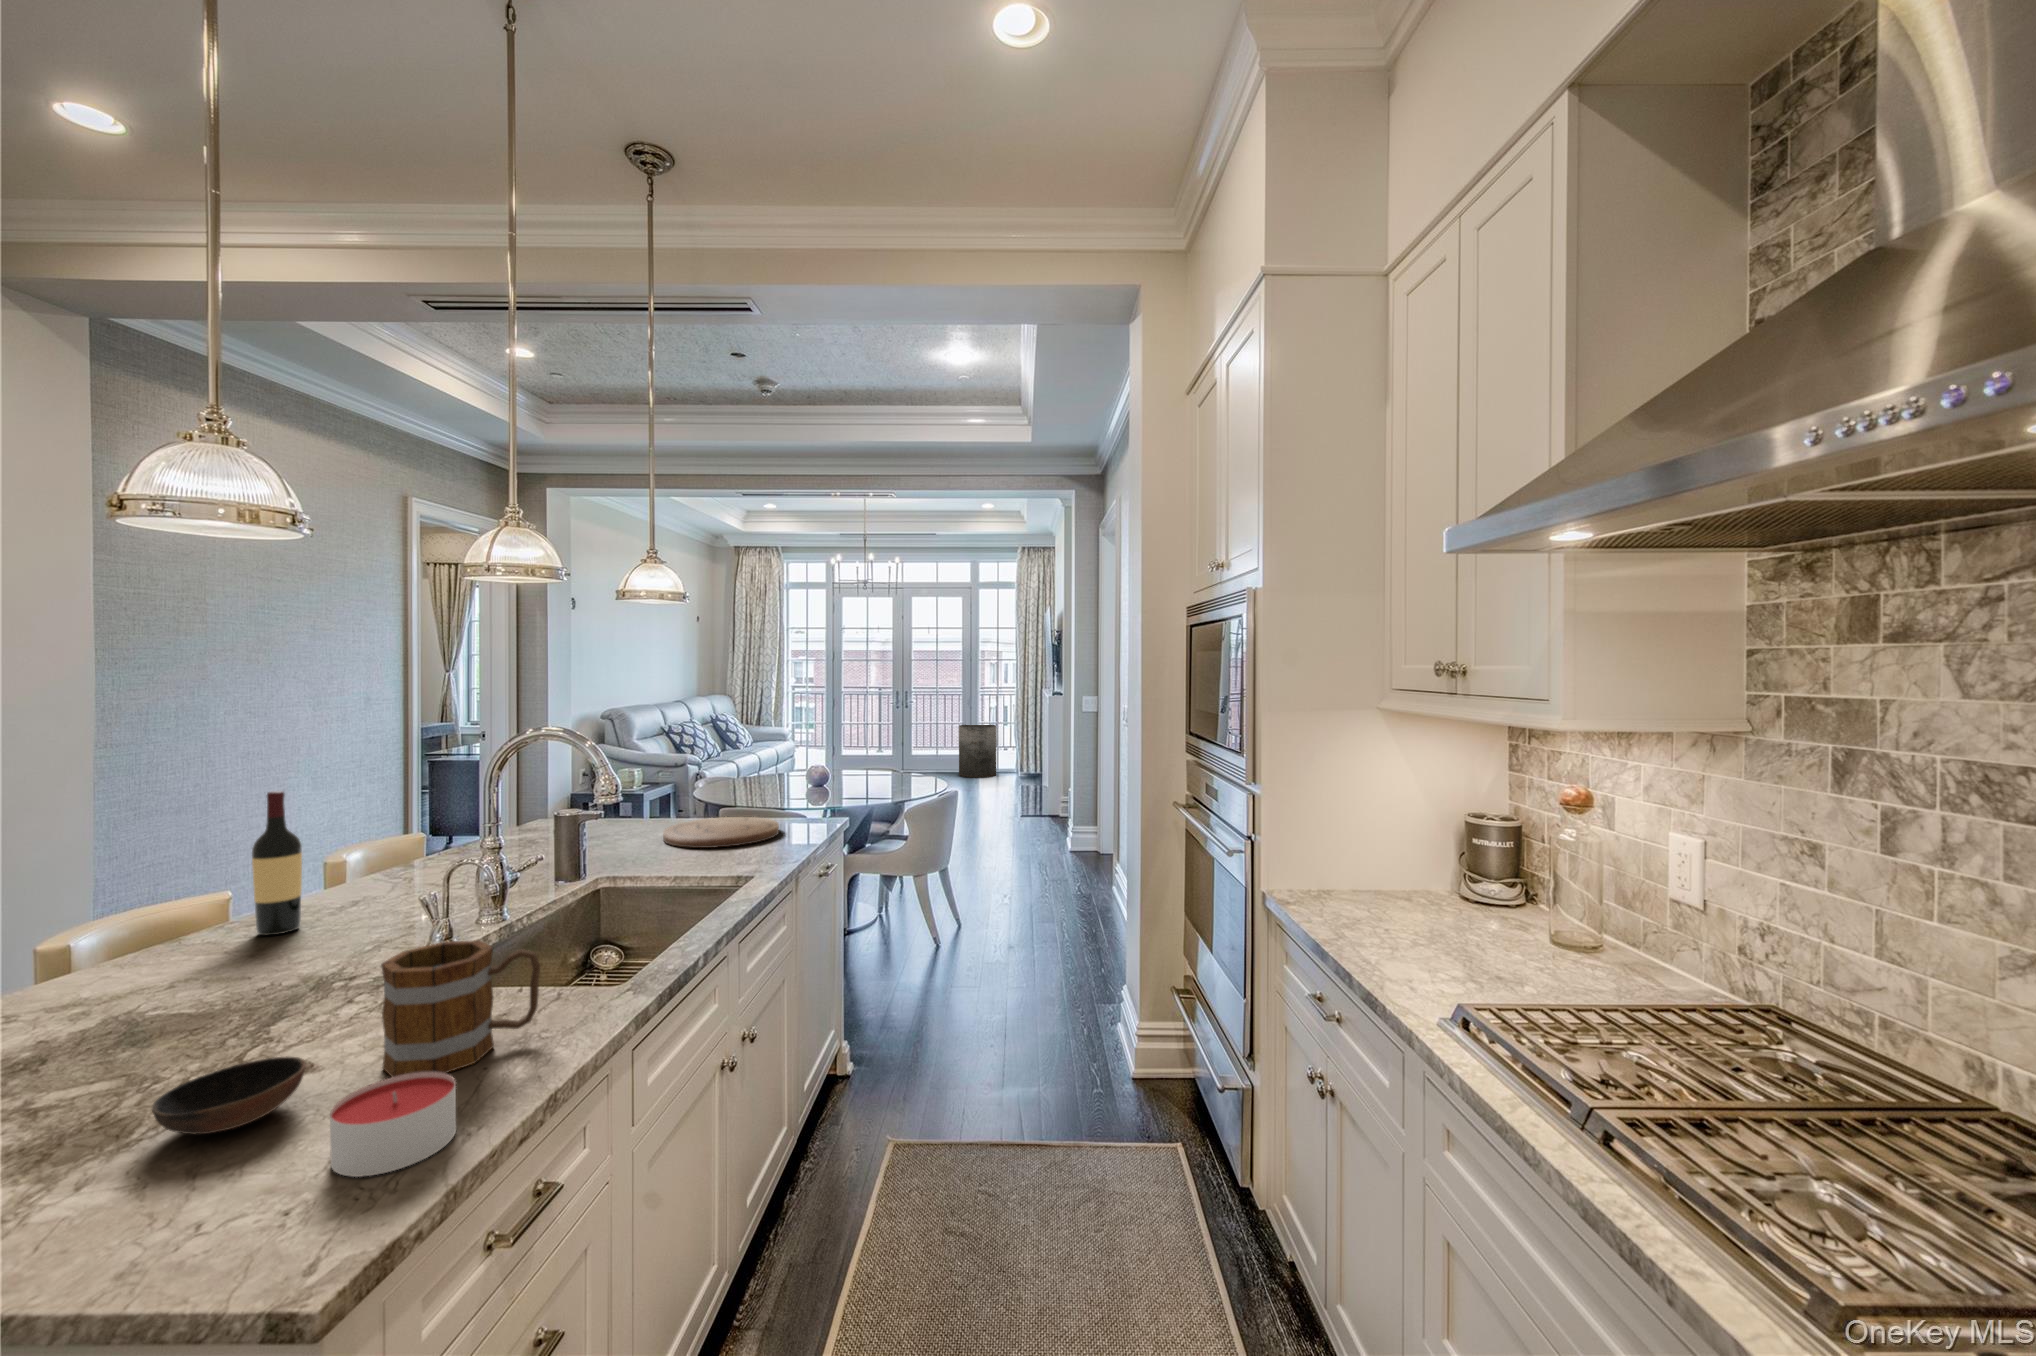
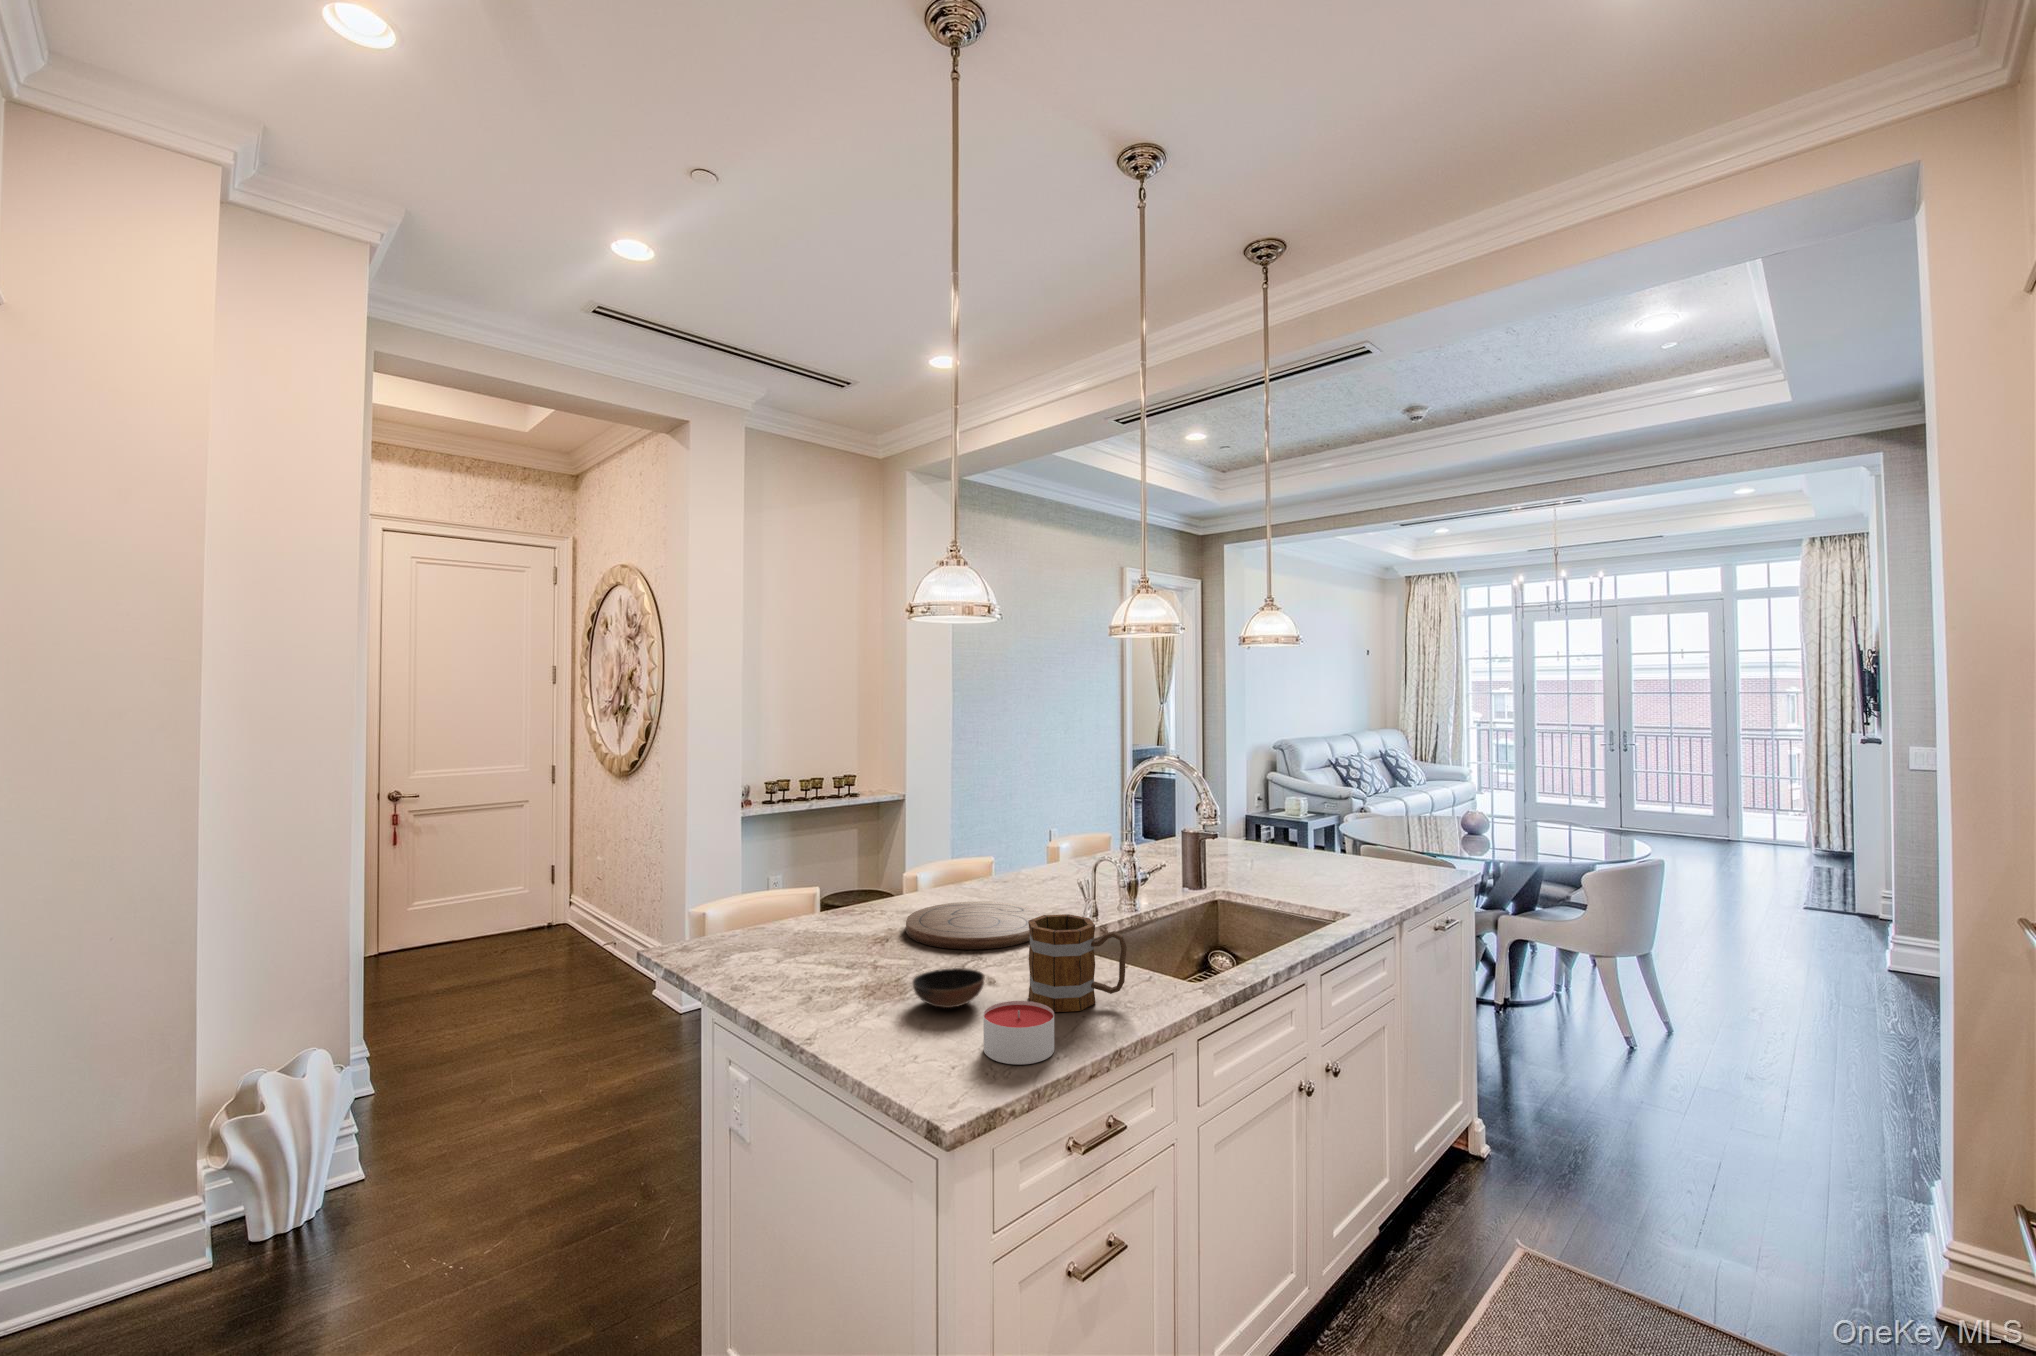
trash can: present [959,724,996,778] -> none [1710,777,1777,851]
wine bottle: present [252,791,302,935] -> none [992,791,1018,892]
cutting board: present [663,817,779,848] -> present [906,902,1042,949]

